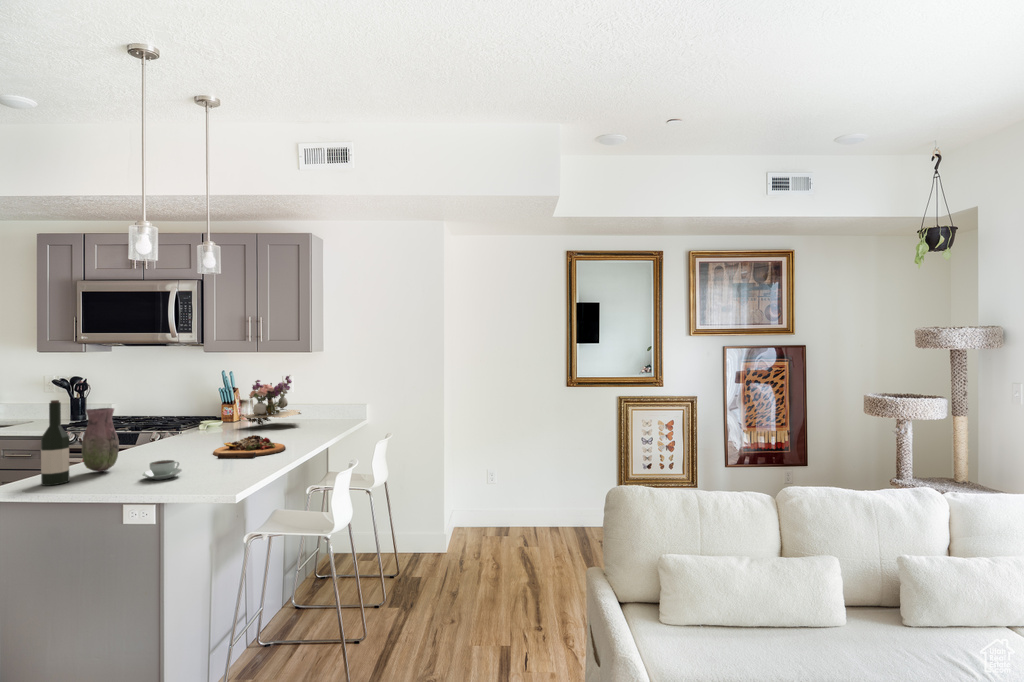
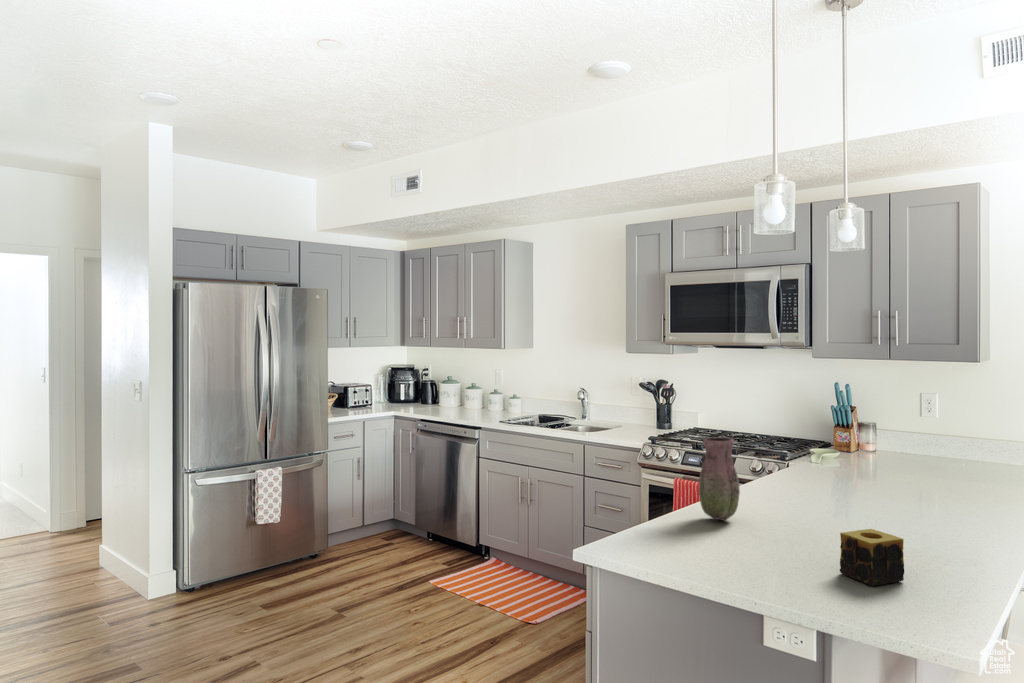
flower arrangement: present [240,375,301,425] -> none [864,392,963,468]
wine bottle: present [41,400,69,485] -> none [661,426,691,533]
cutting board: present [213,435,286,458] -> none [850,492,965,532]
candle: none [183,454,226,489] -> present [840,529,904,586]
coffee cup: present [142,460,182,479] -> none [776,522,828,551]

